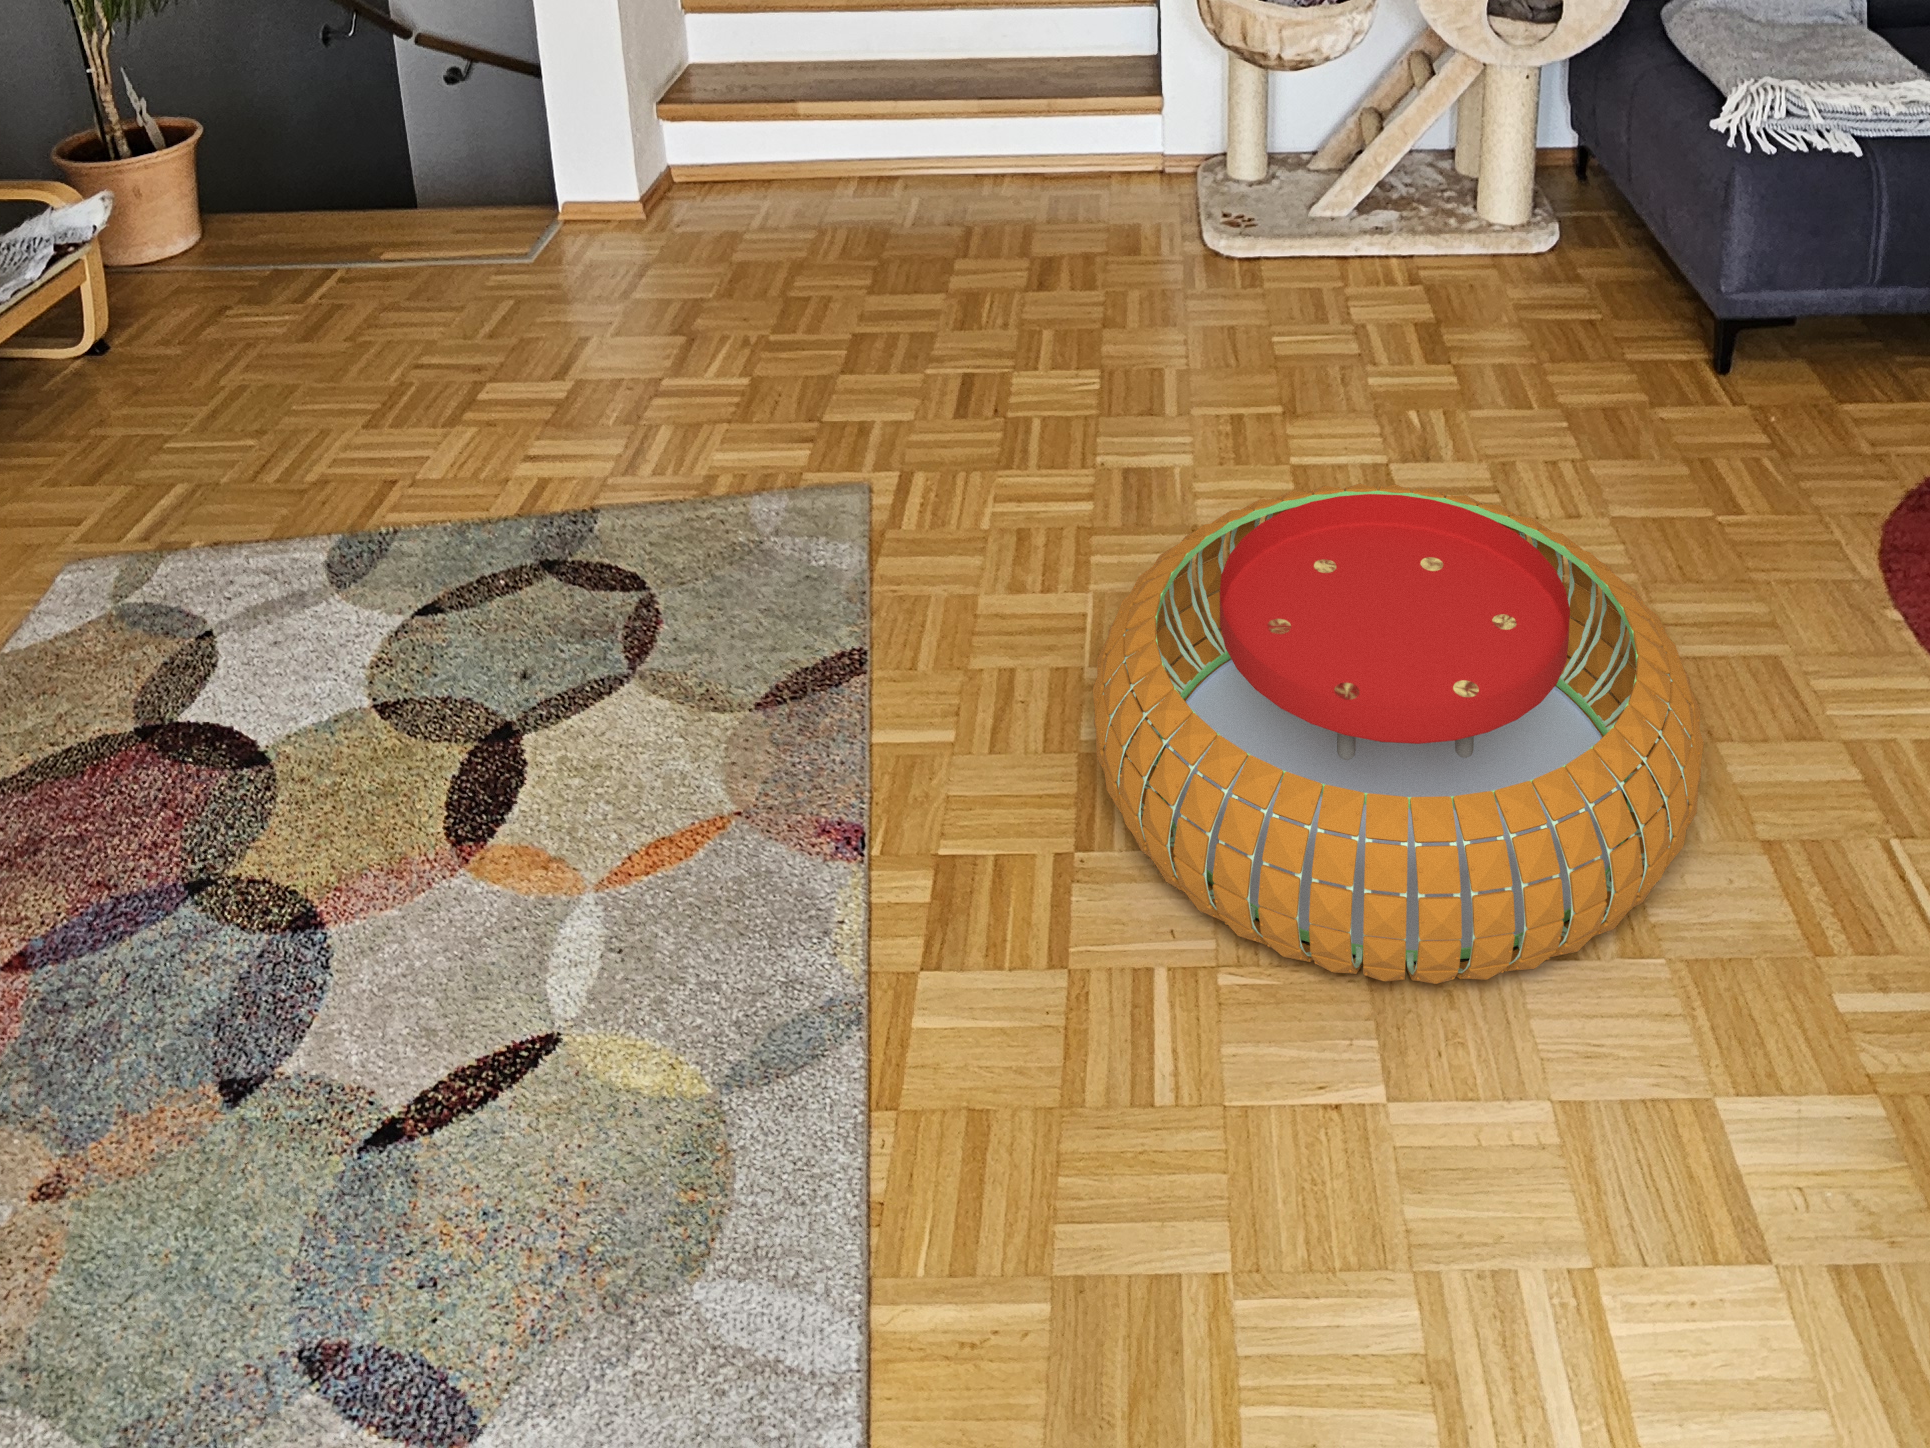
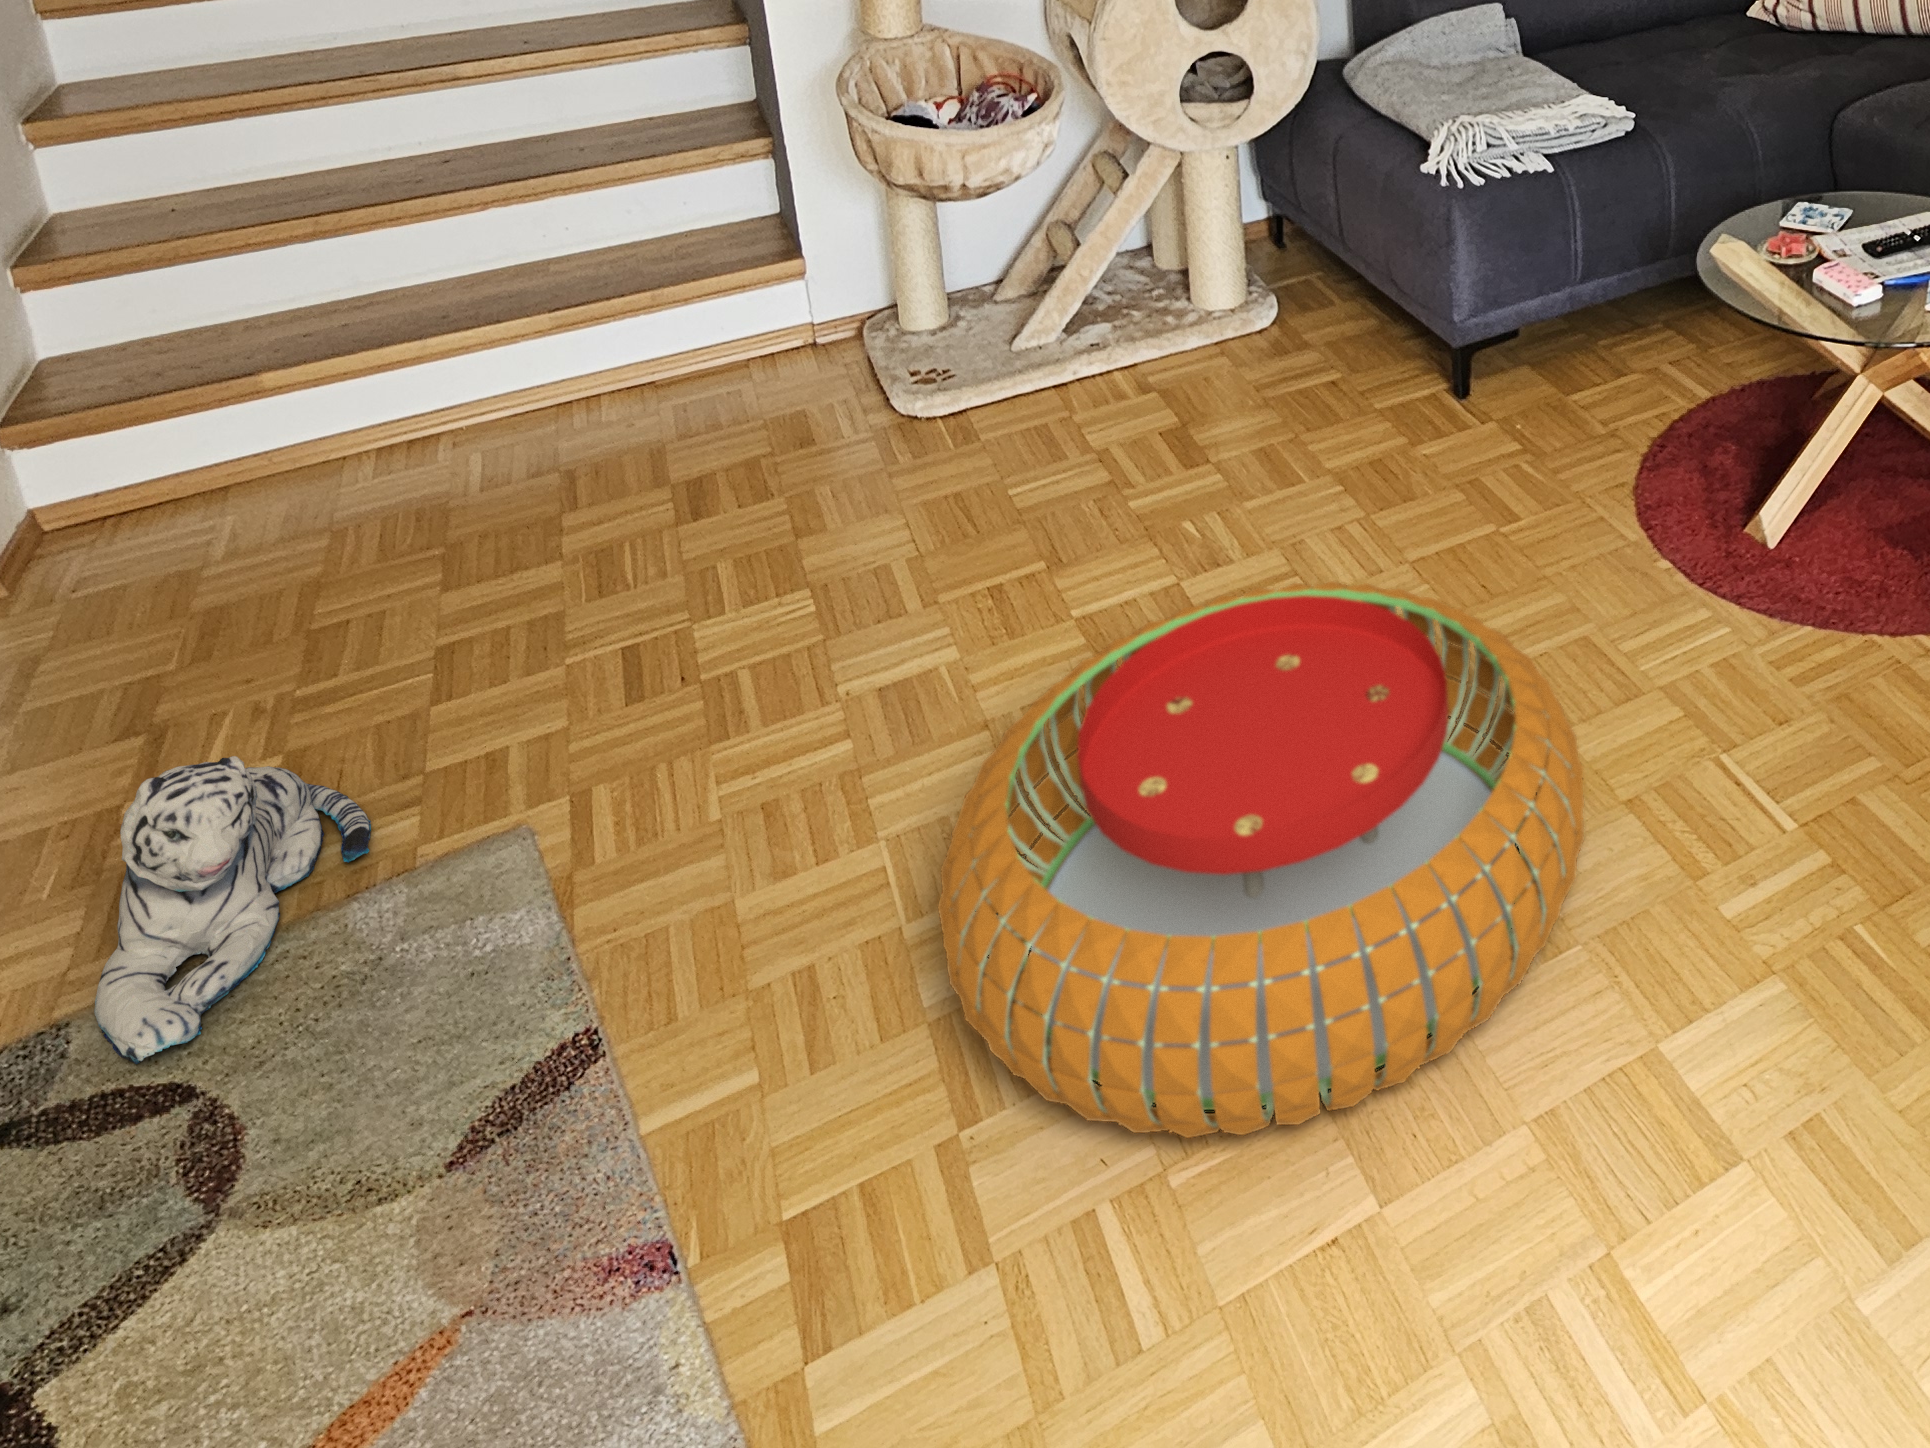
plush toy: none [608,364,780,556] -> present [94,756,371,1064]

